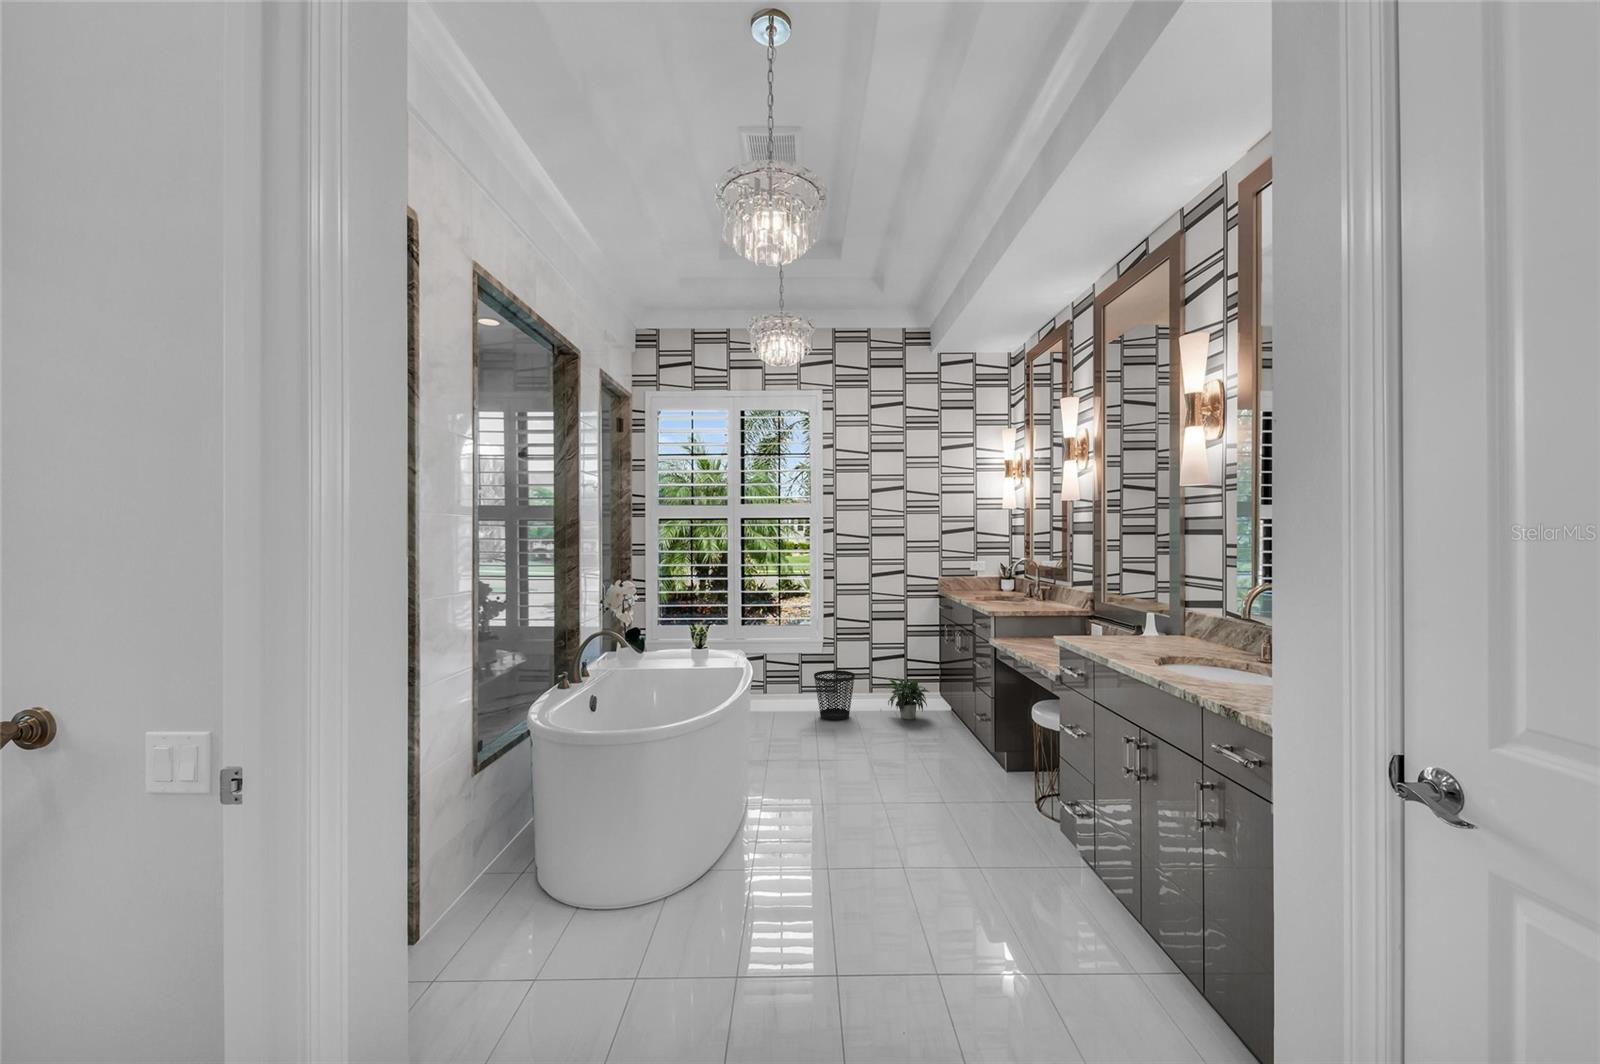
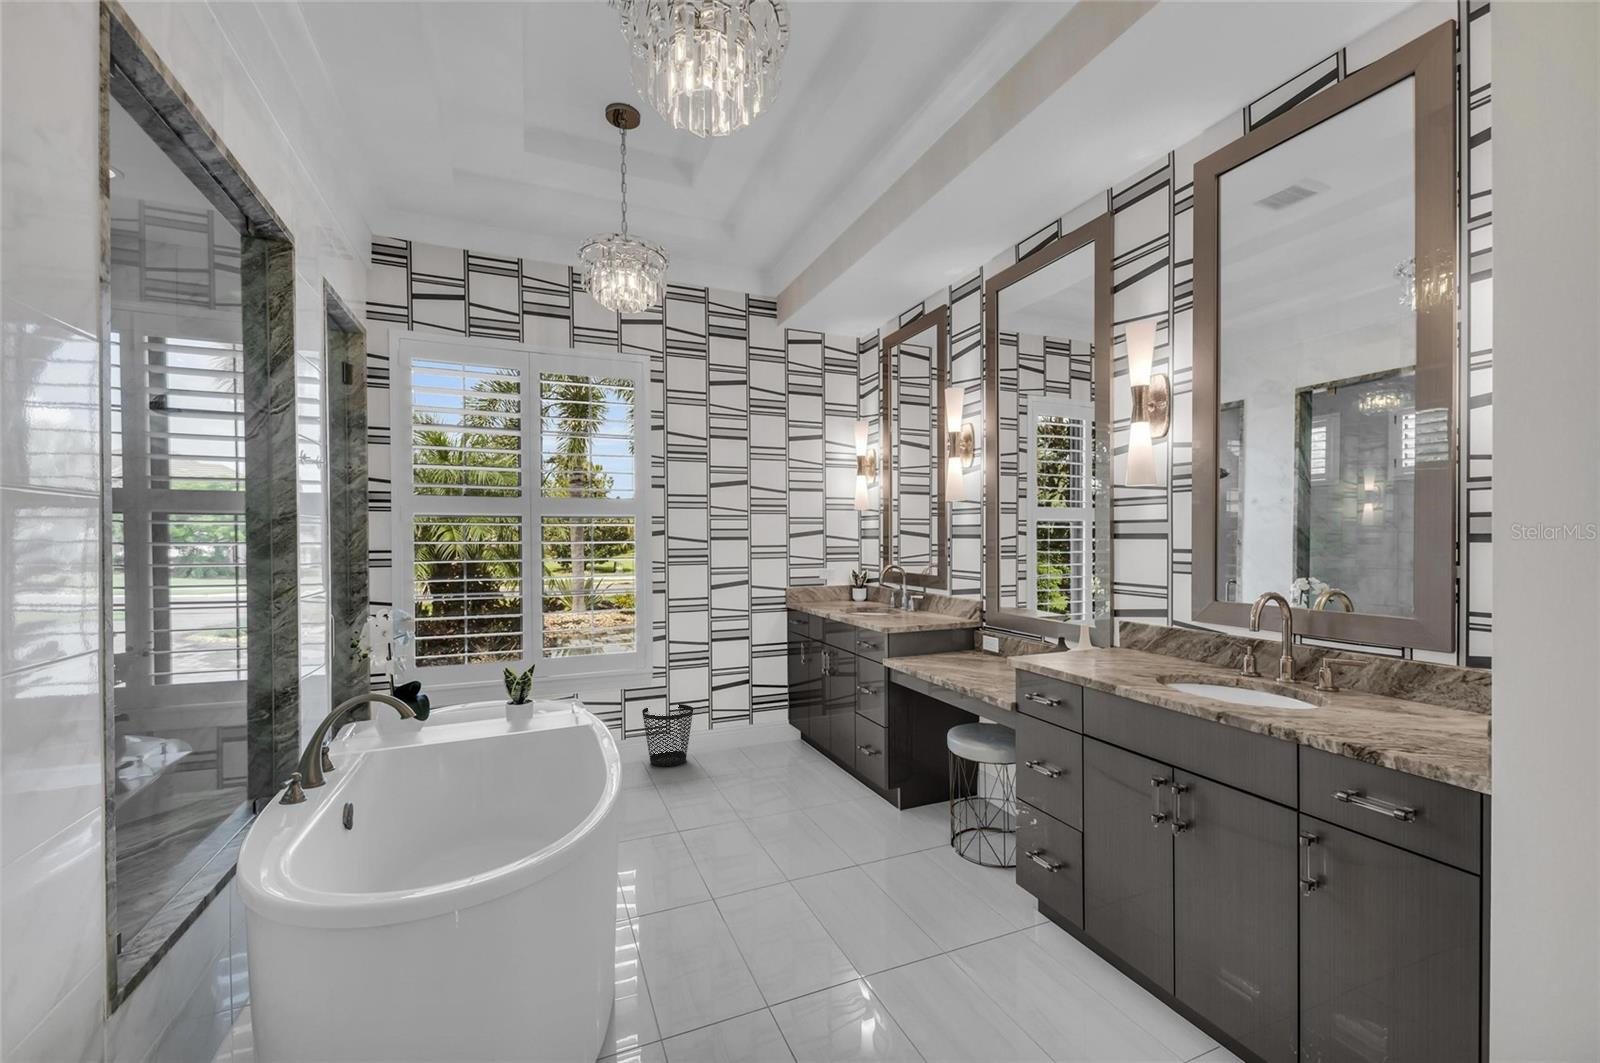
potted plant: present [880,677,929,719] -> none [718,705,781,756]

